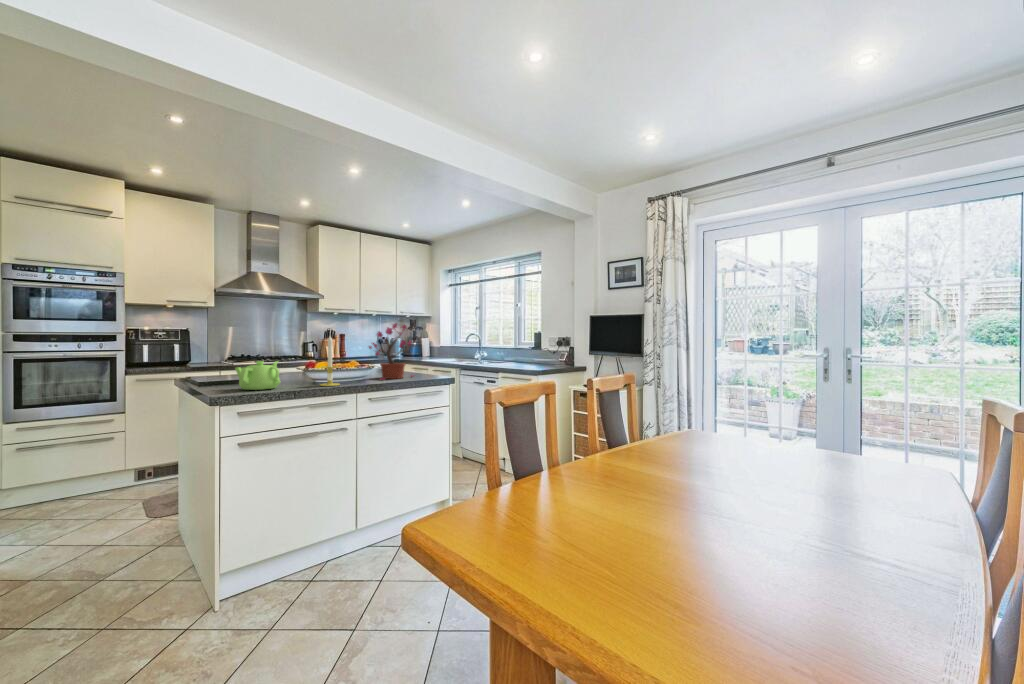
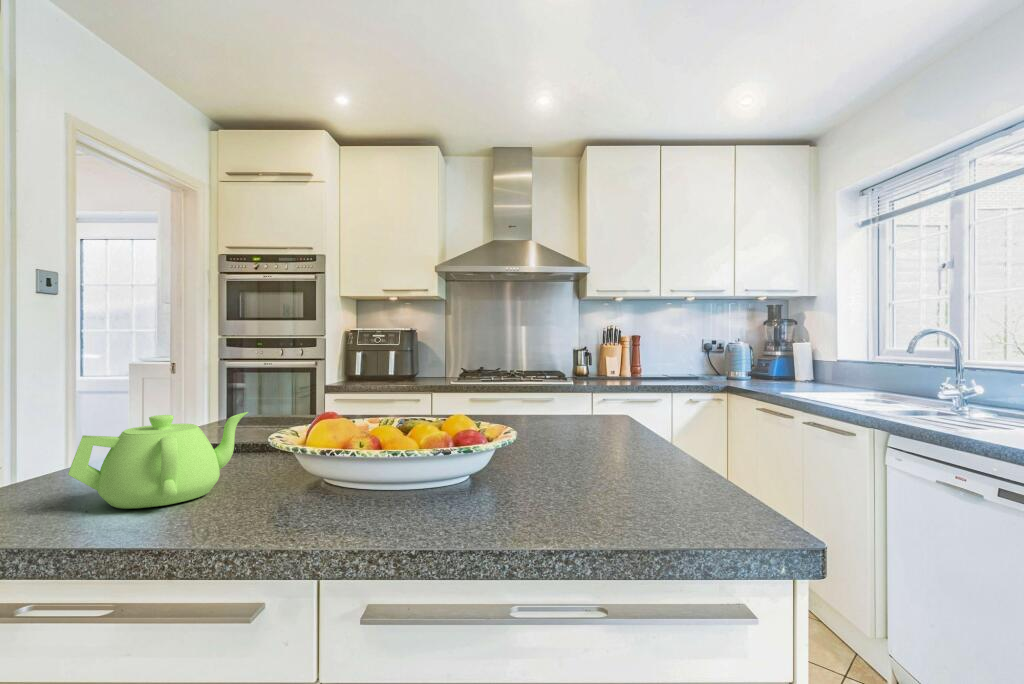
potted plant: present [369,323,413,380] -> none [527,291,685,500]
candle: present [320,336,340,386] -> none [299,333,367,521]

